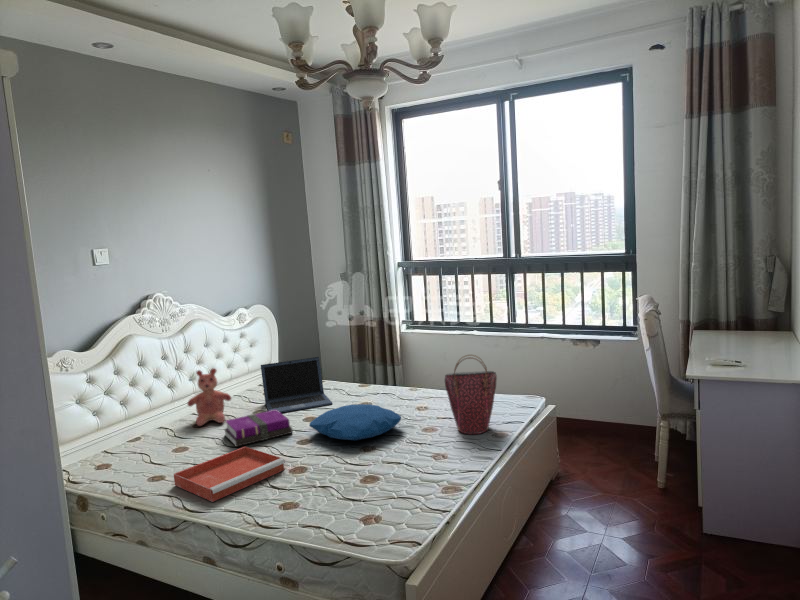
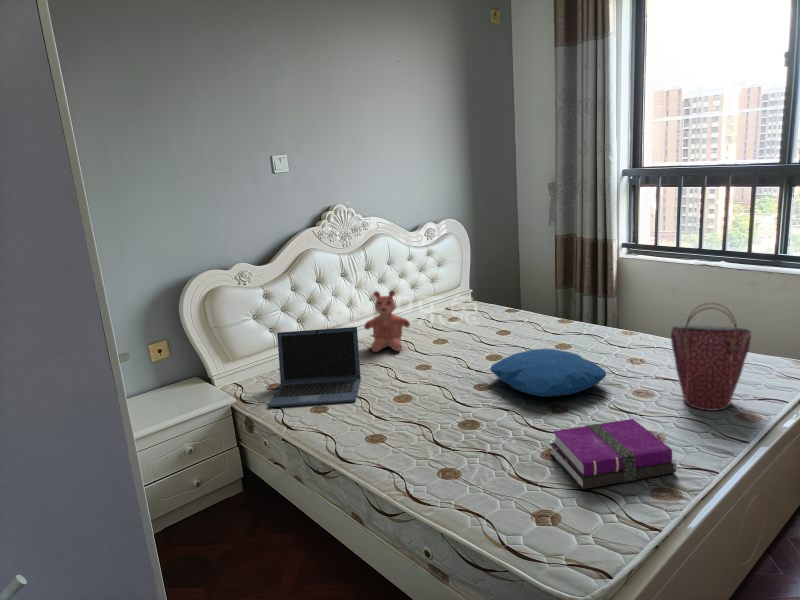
laptop: present [261,357,332,413] -> present [268,327,361,407]
notebook: present [225,410,293,447] -> present [550,419,676,489]
tray: present [174,447,285,502] -> none [333,387,454,452]

